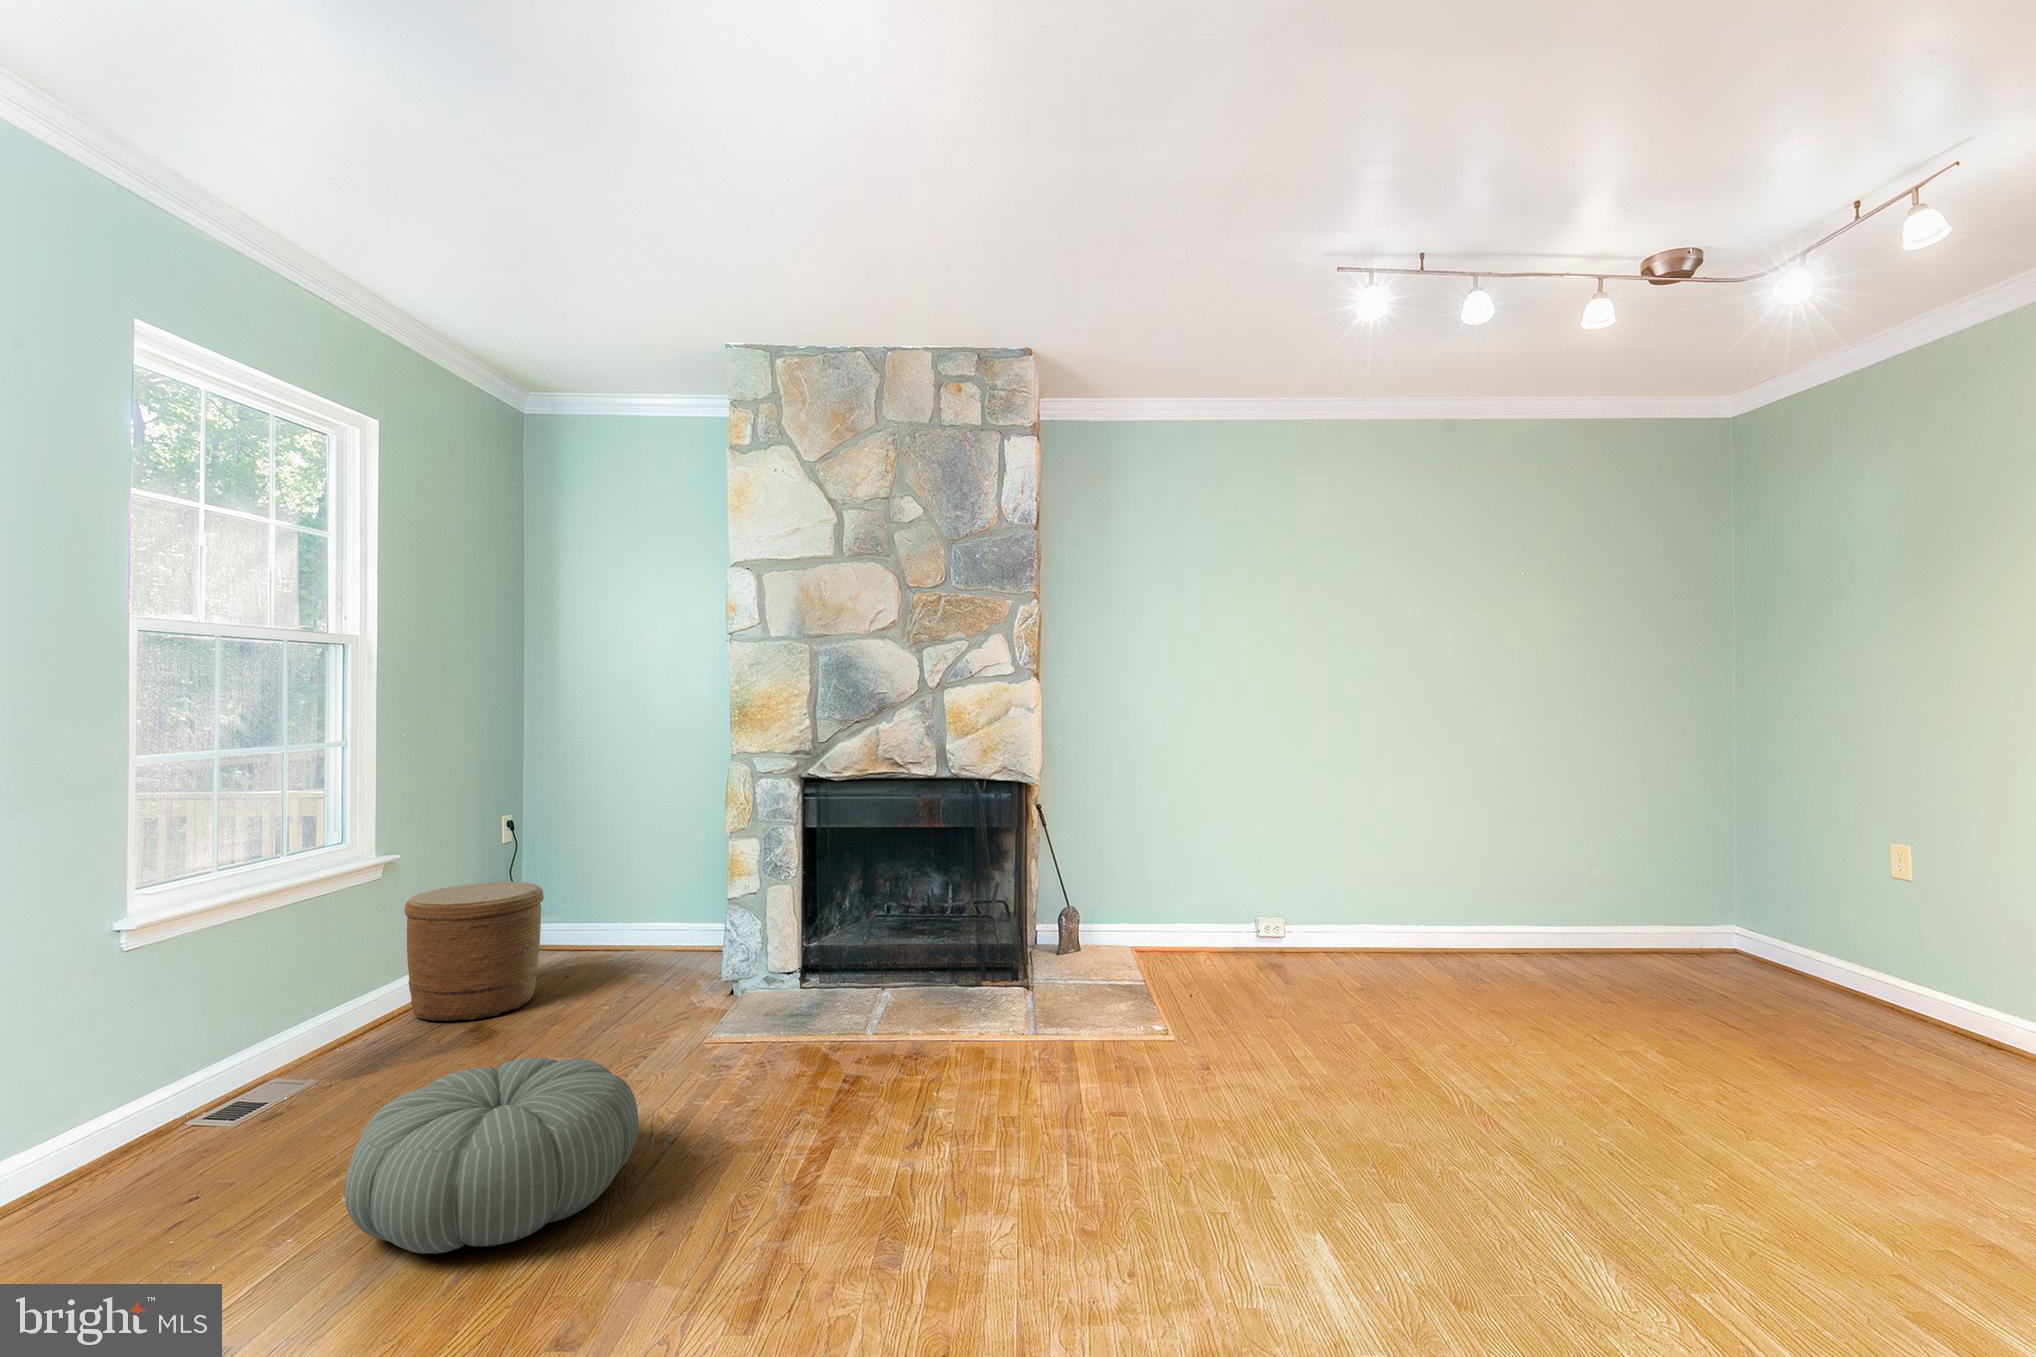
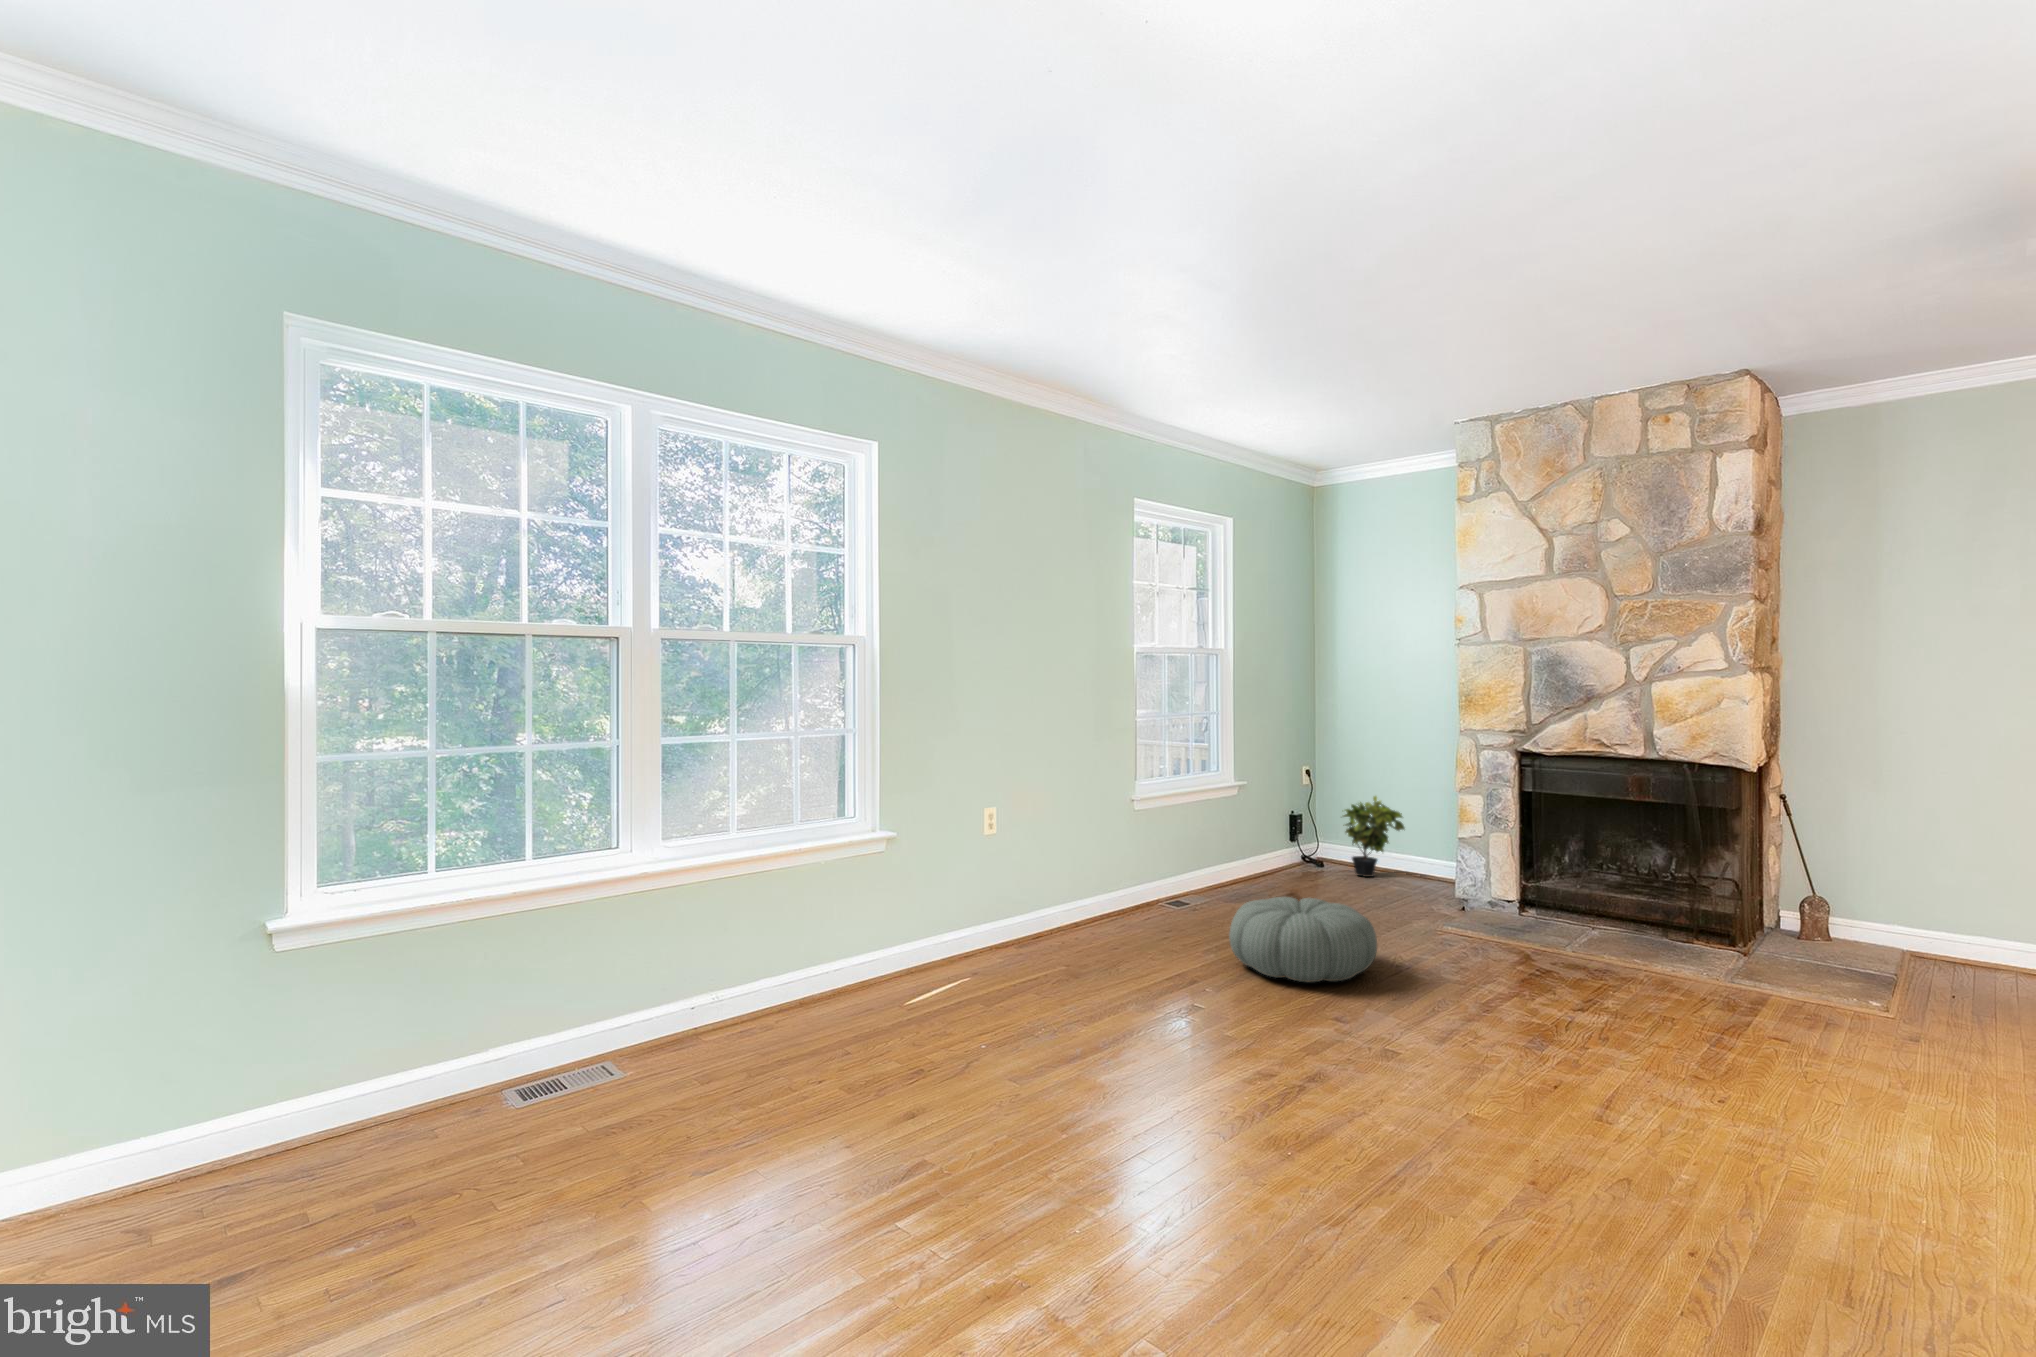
potted plant: none [559,849,652,966] -> present [1343,796,1405,877]
woven basket: present [404,882,544,1021] -> none [1248,807,1329,892]

